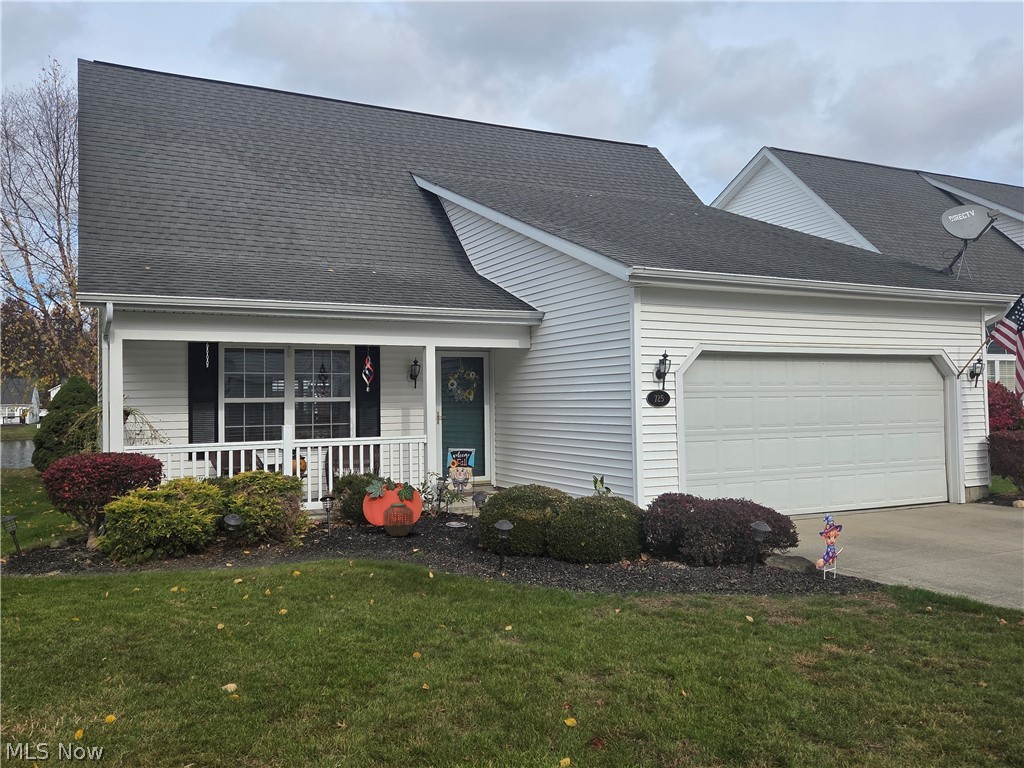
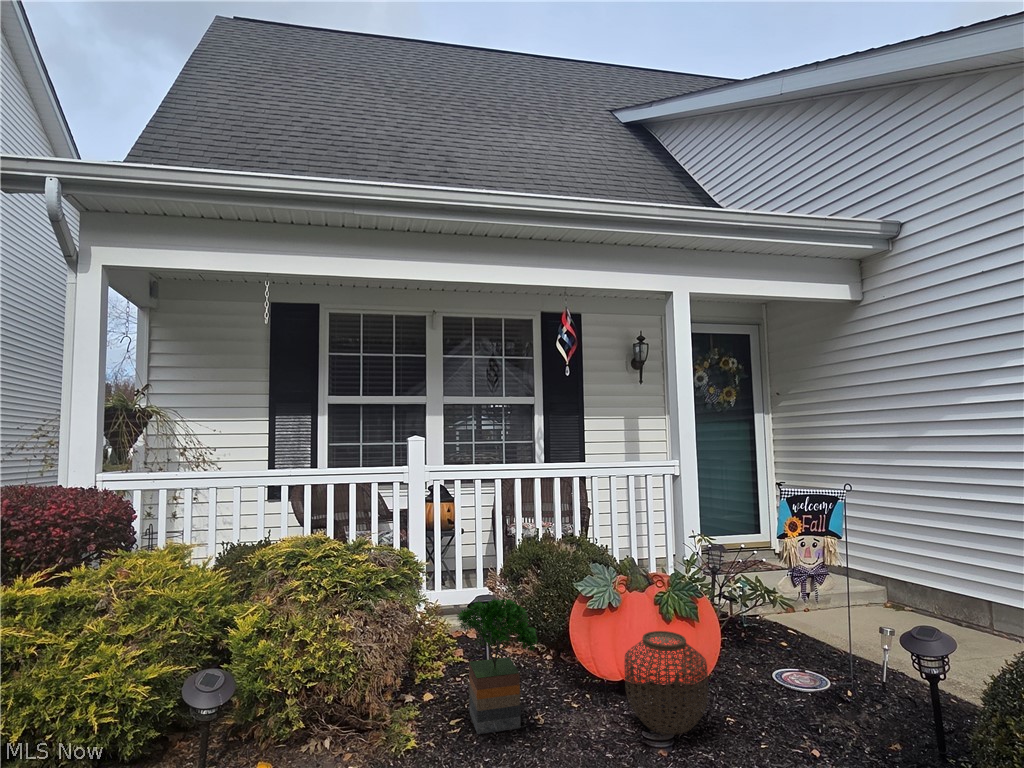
potted tree: none [318,492,351,539] -> present [456,598,537,734]

